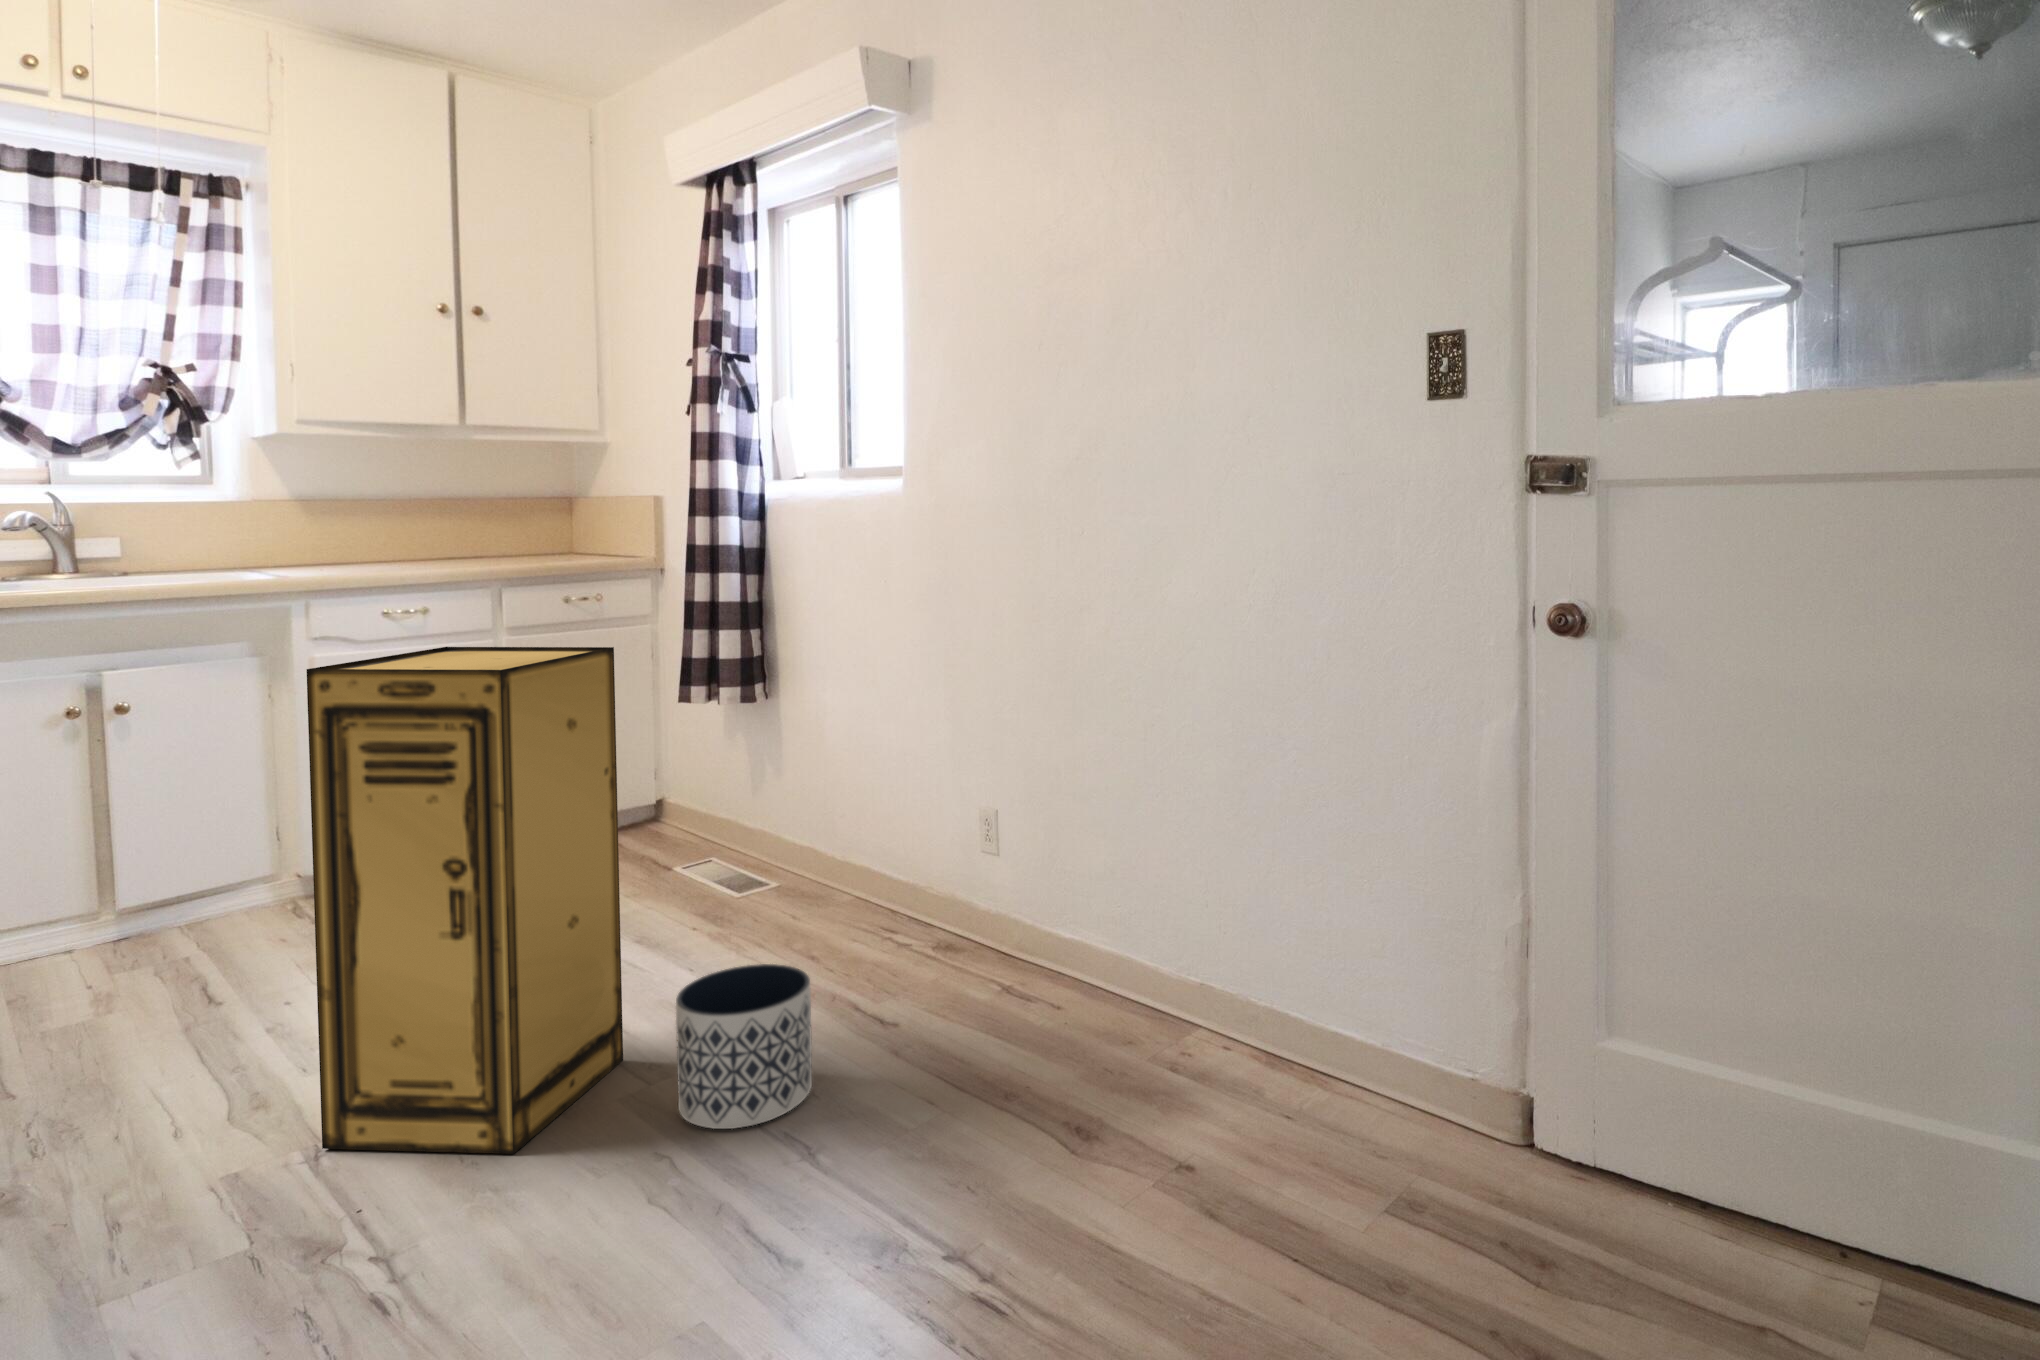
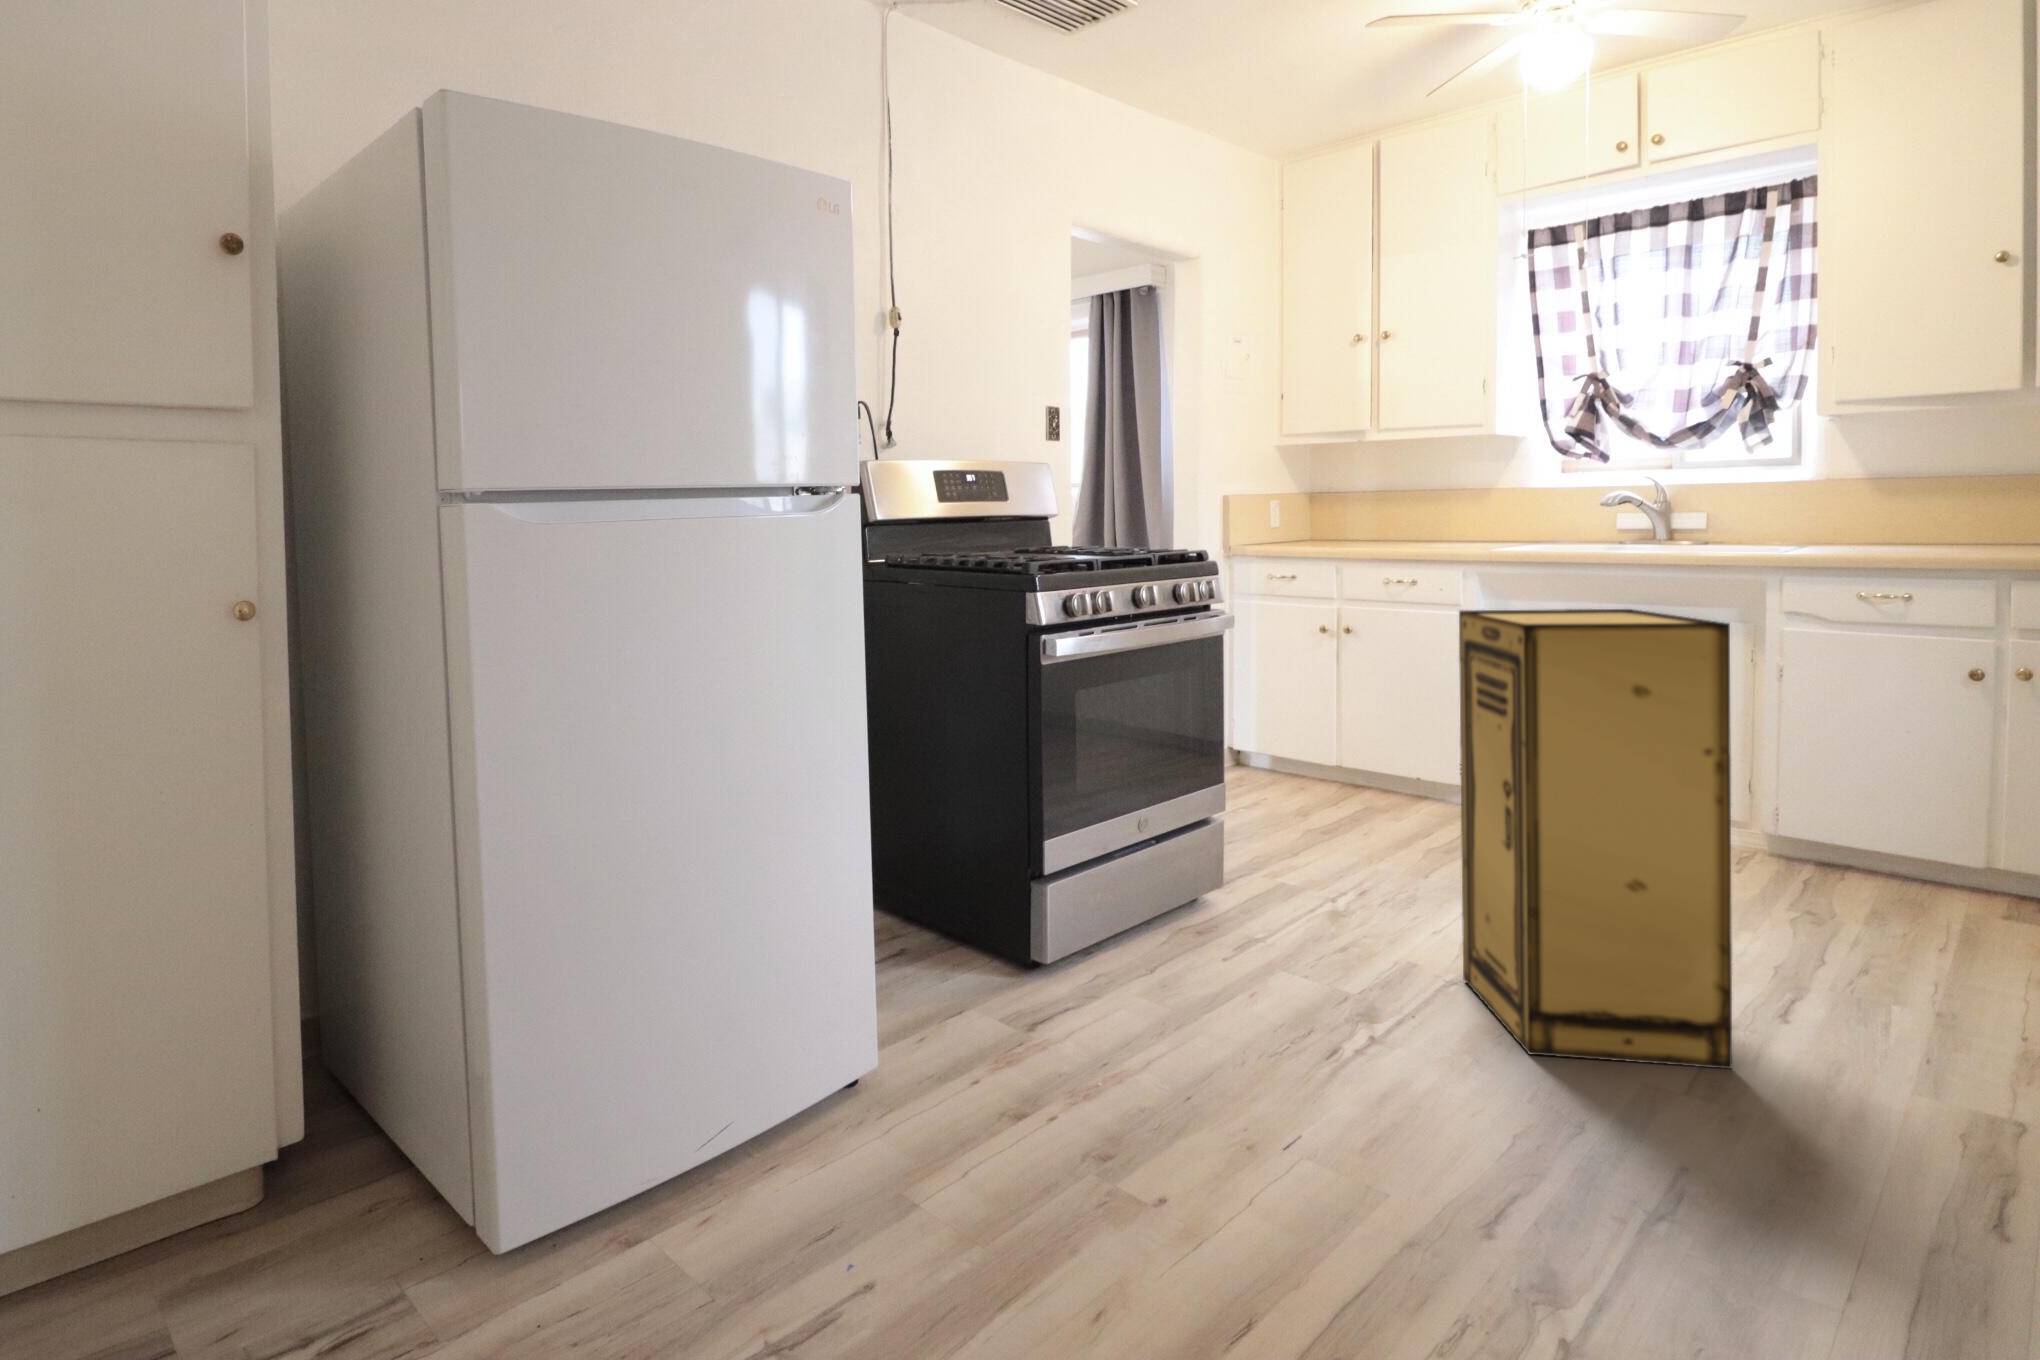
planter: present [676,964,812,1129] -> none [1659,999,1854,1203]

